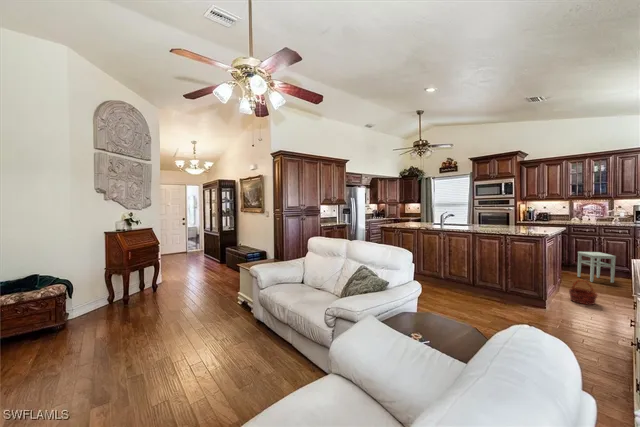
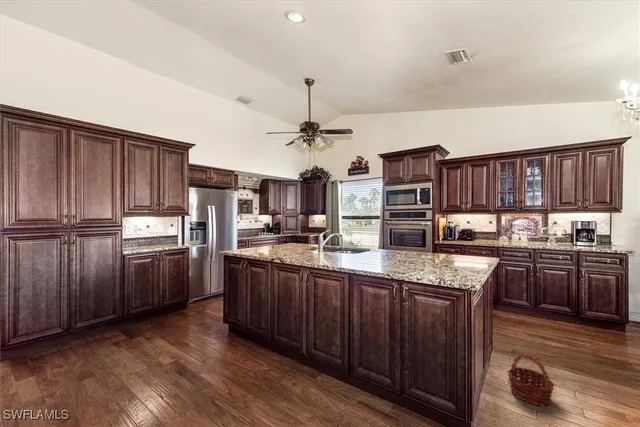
stool: present [578,252,616,283] -> none [511,288,560,335]

